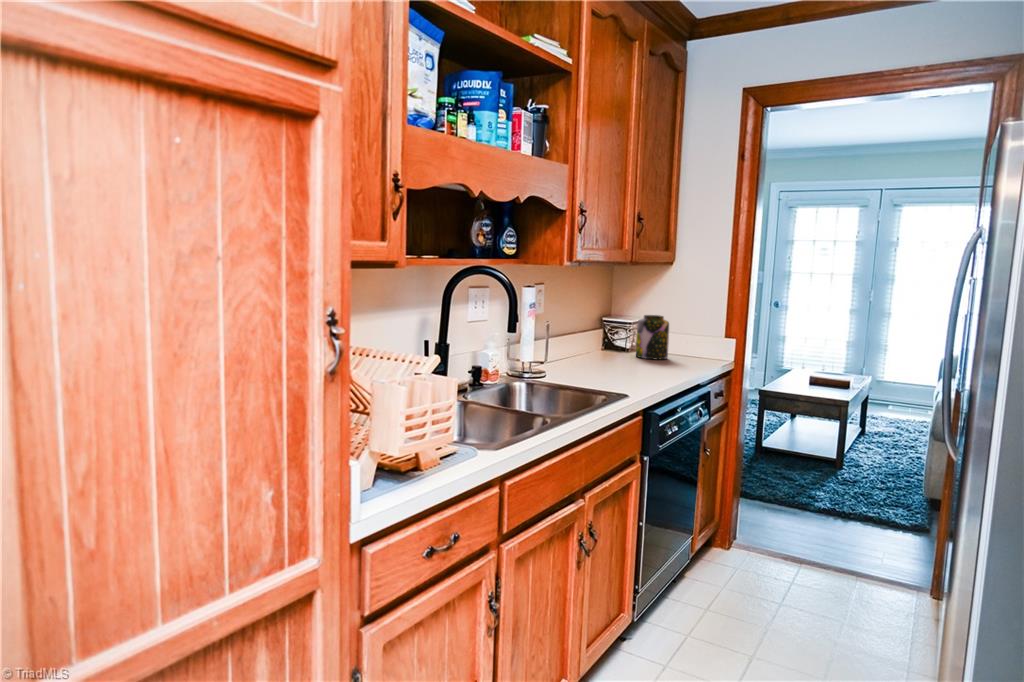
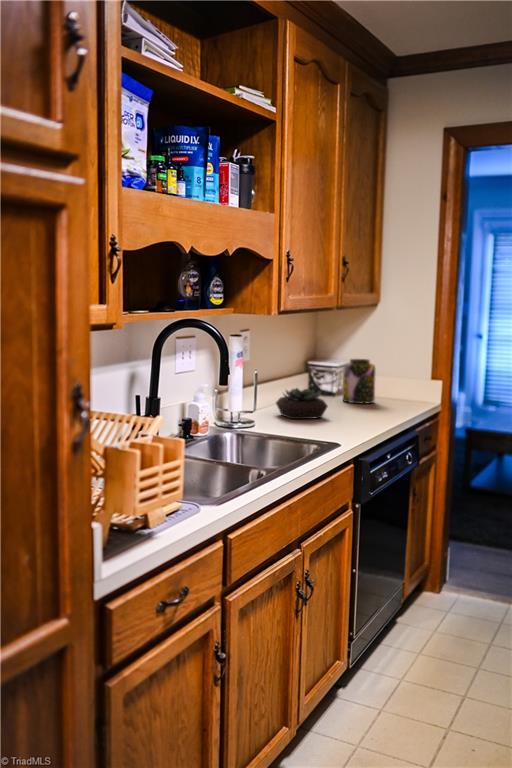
succulent plant: none [567,340,620,372] -> present [276,388,328,419]

